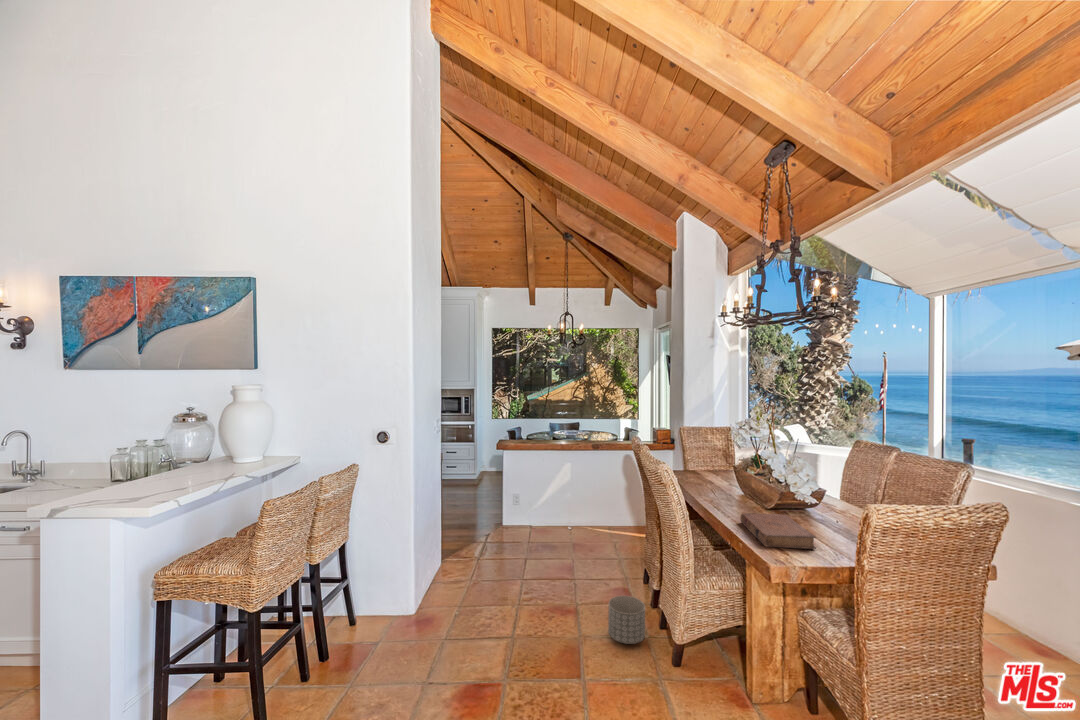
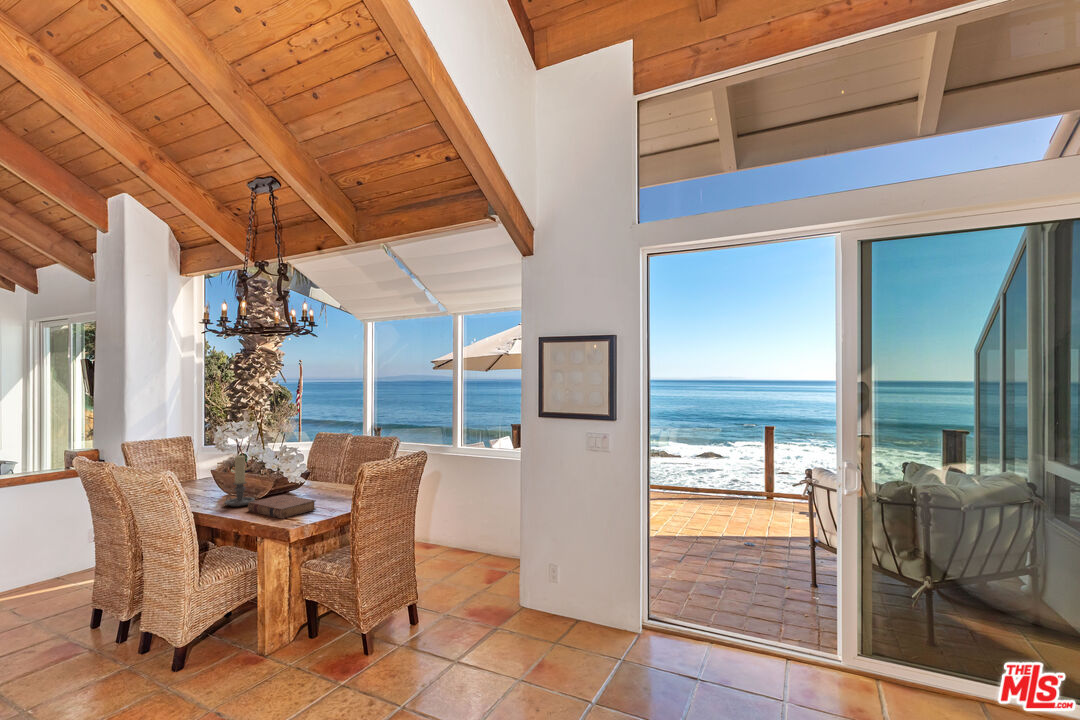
candle holder: none [724,457,756,514] -> present [224,456,255,507]
planter: present [608,596,645,644] -> none [87,632,140,686]

